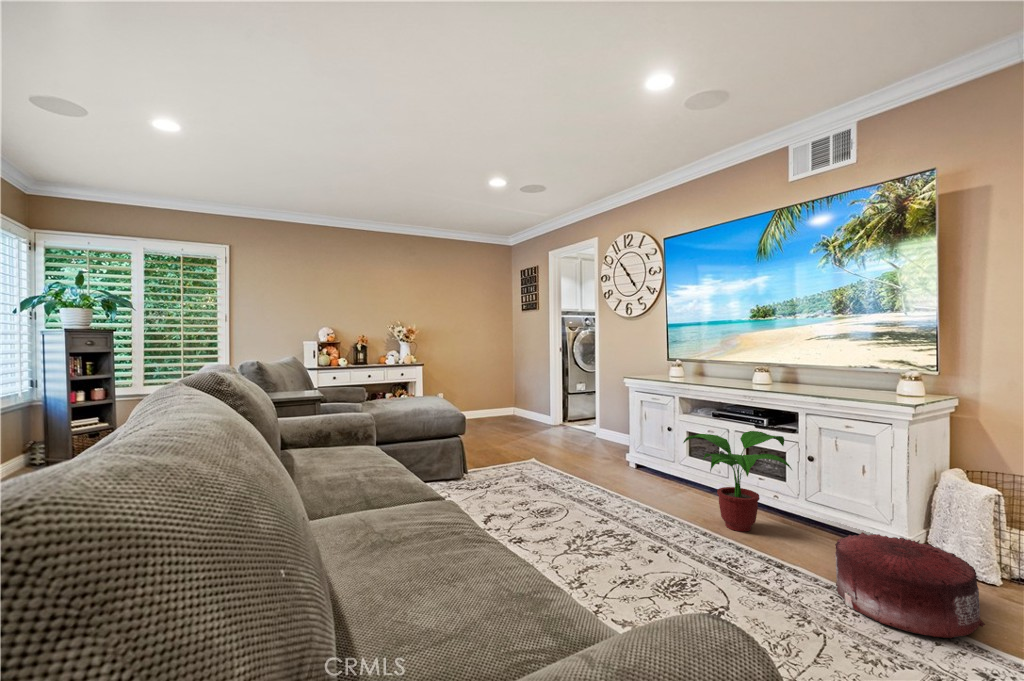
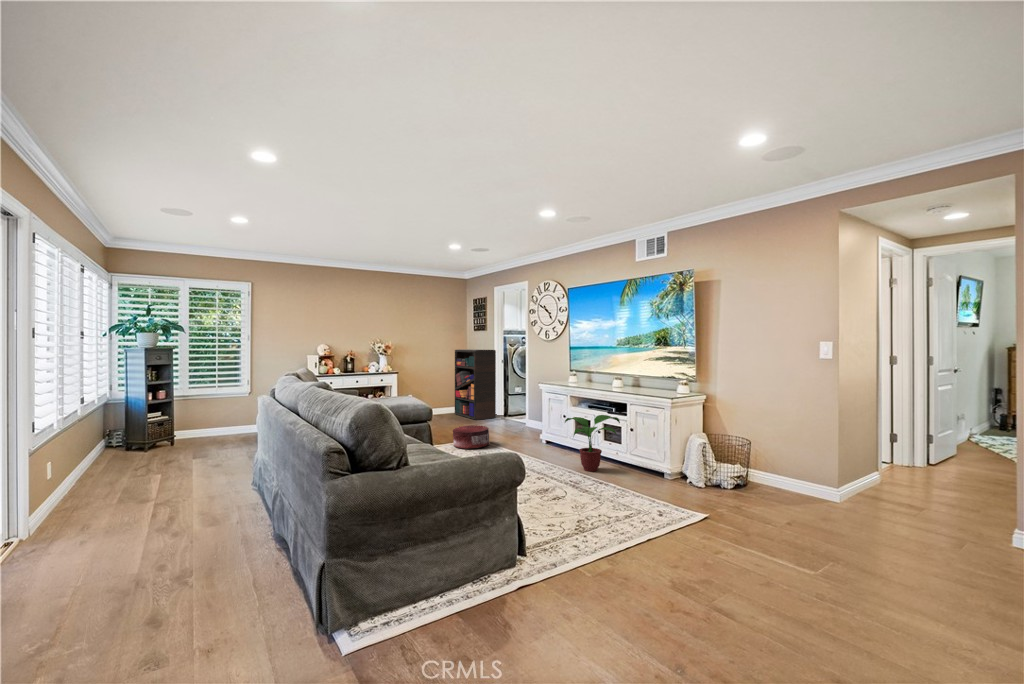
bookshelf: none [497,334,552,427] -> present [455,349,496,420]
pouf: present [835,532,985,638] -> present [453,425,490,449]

